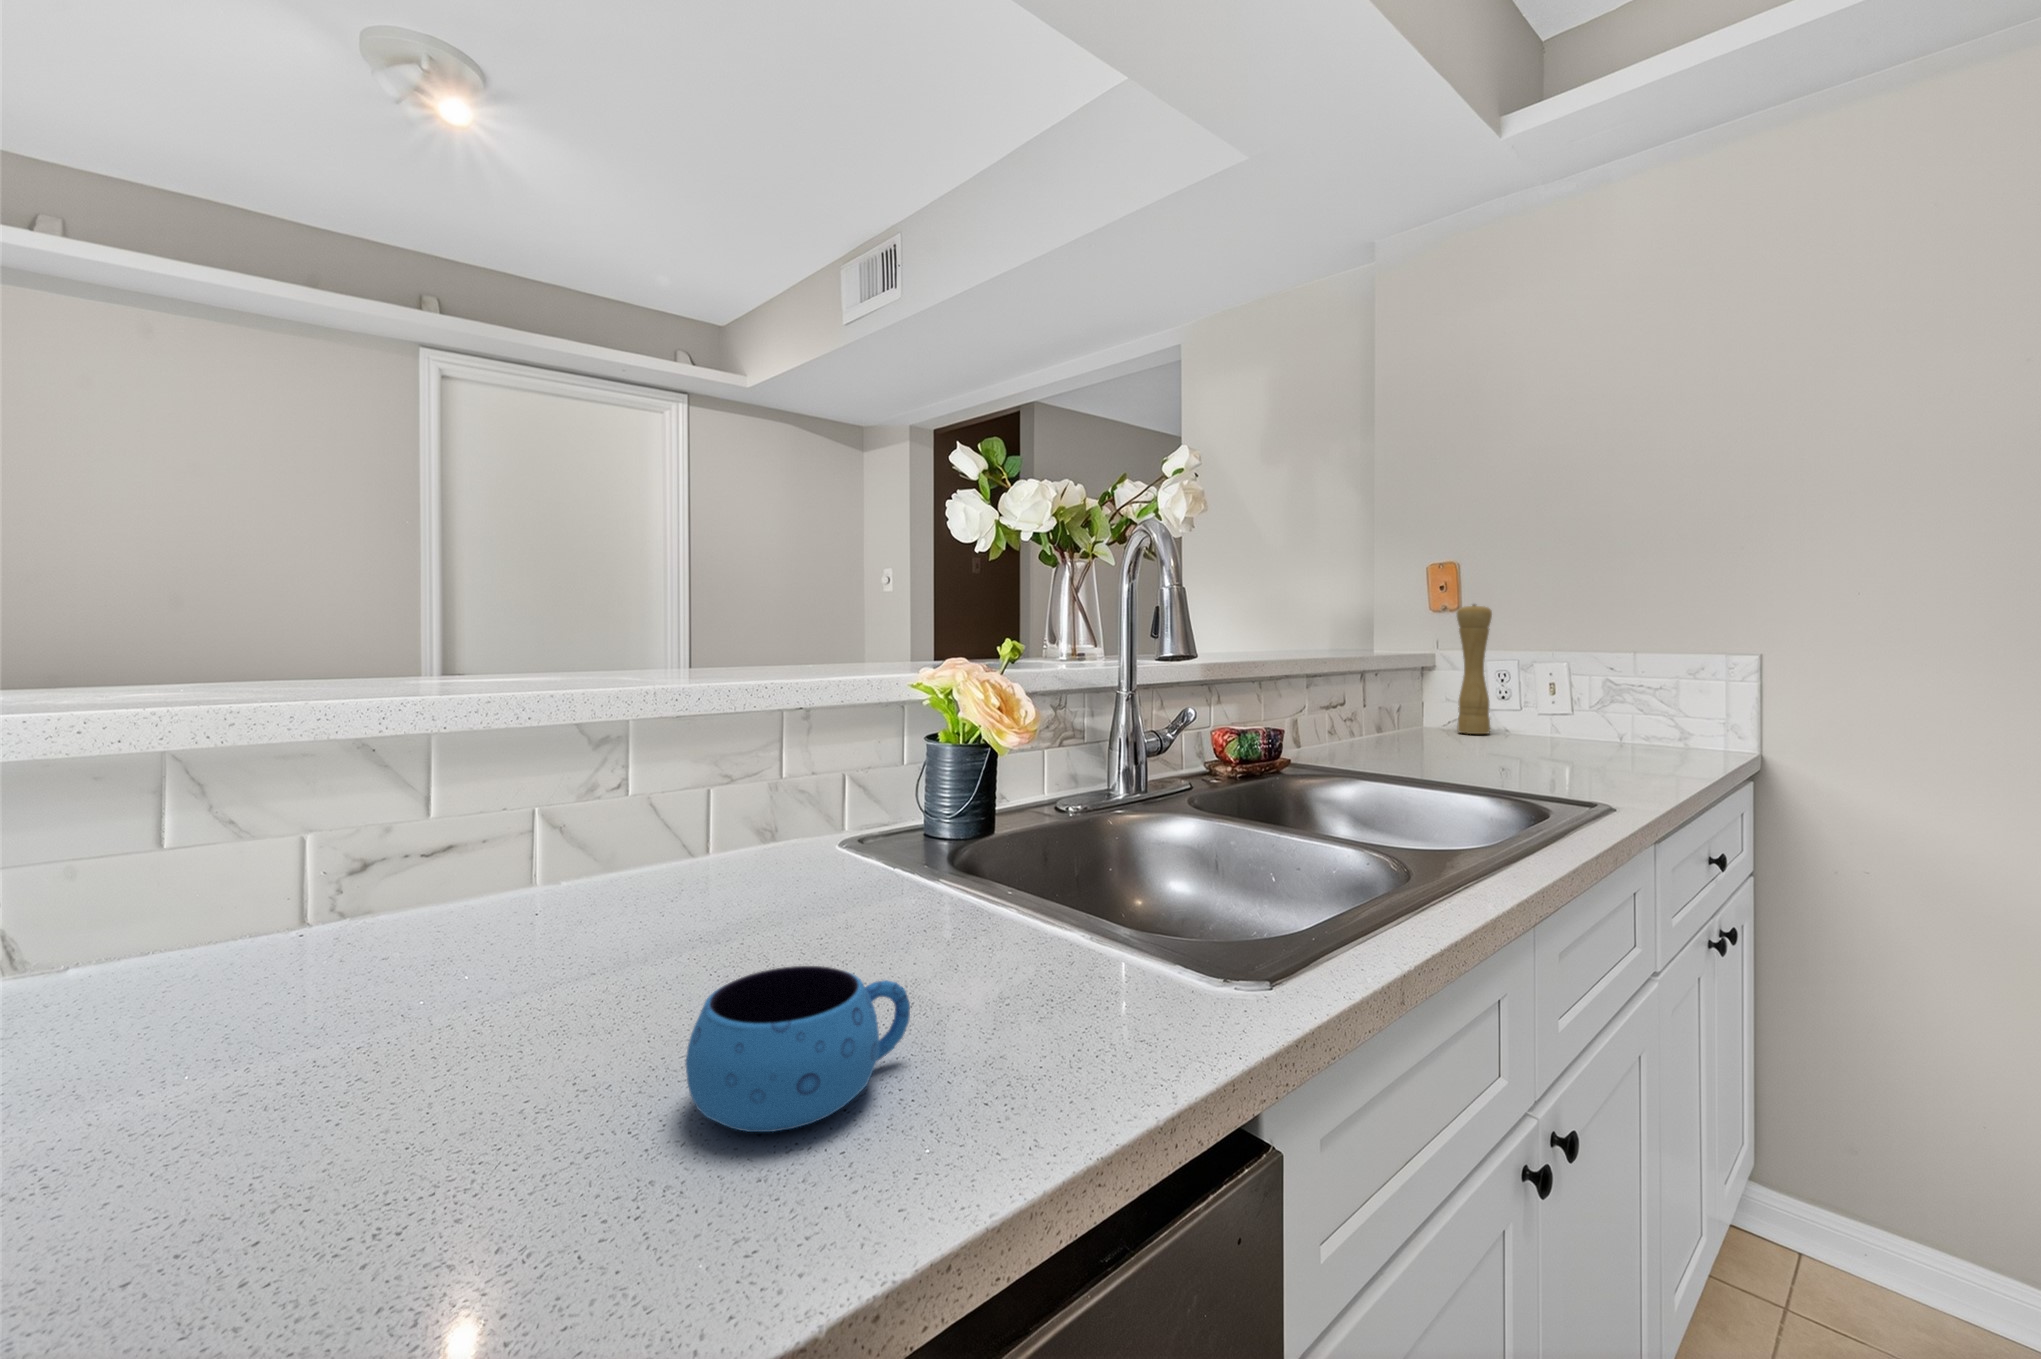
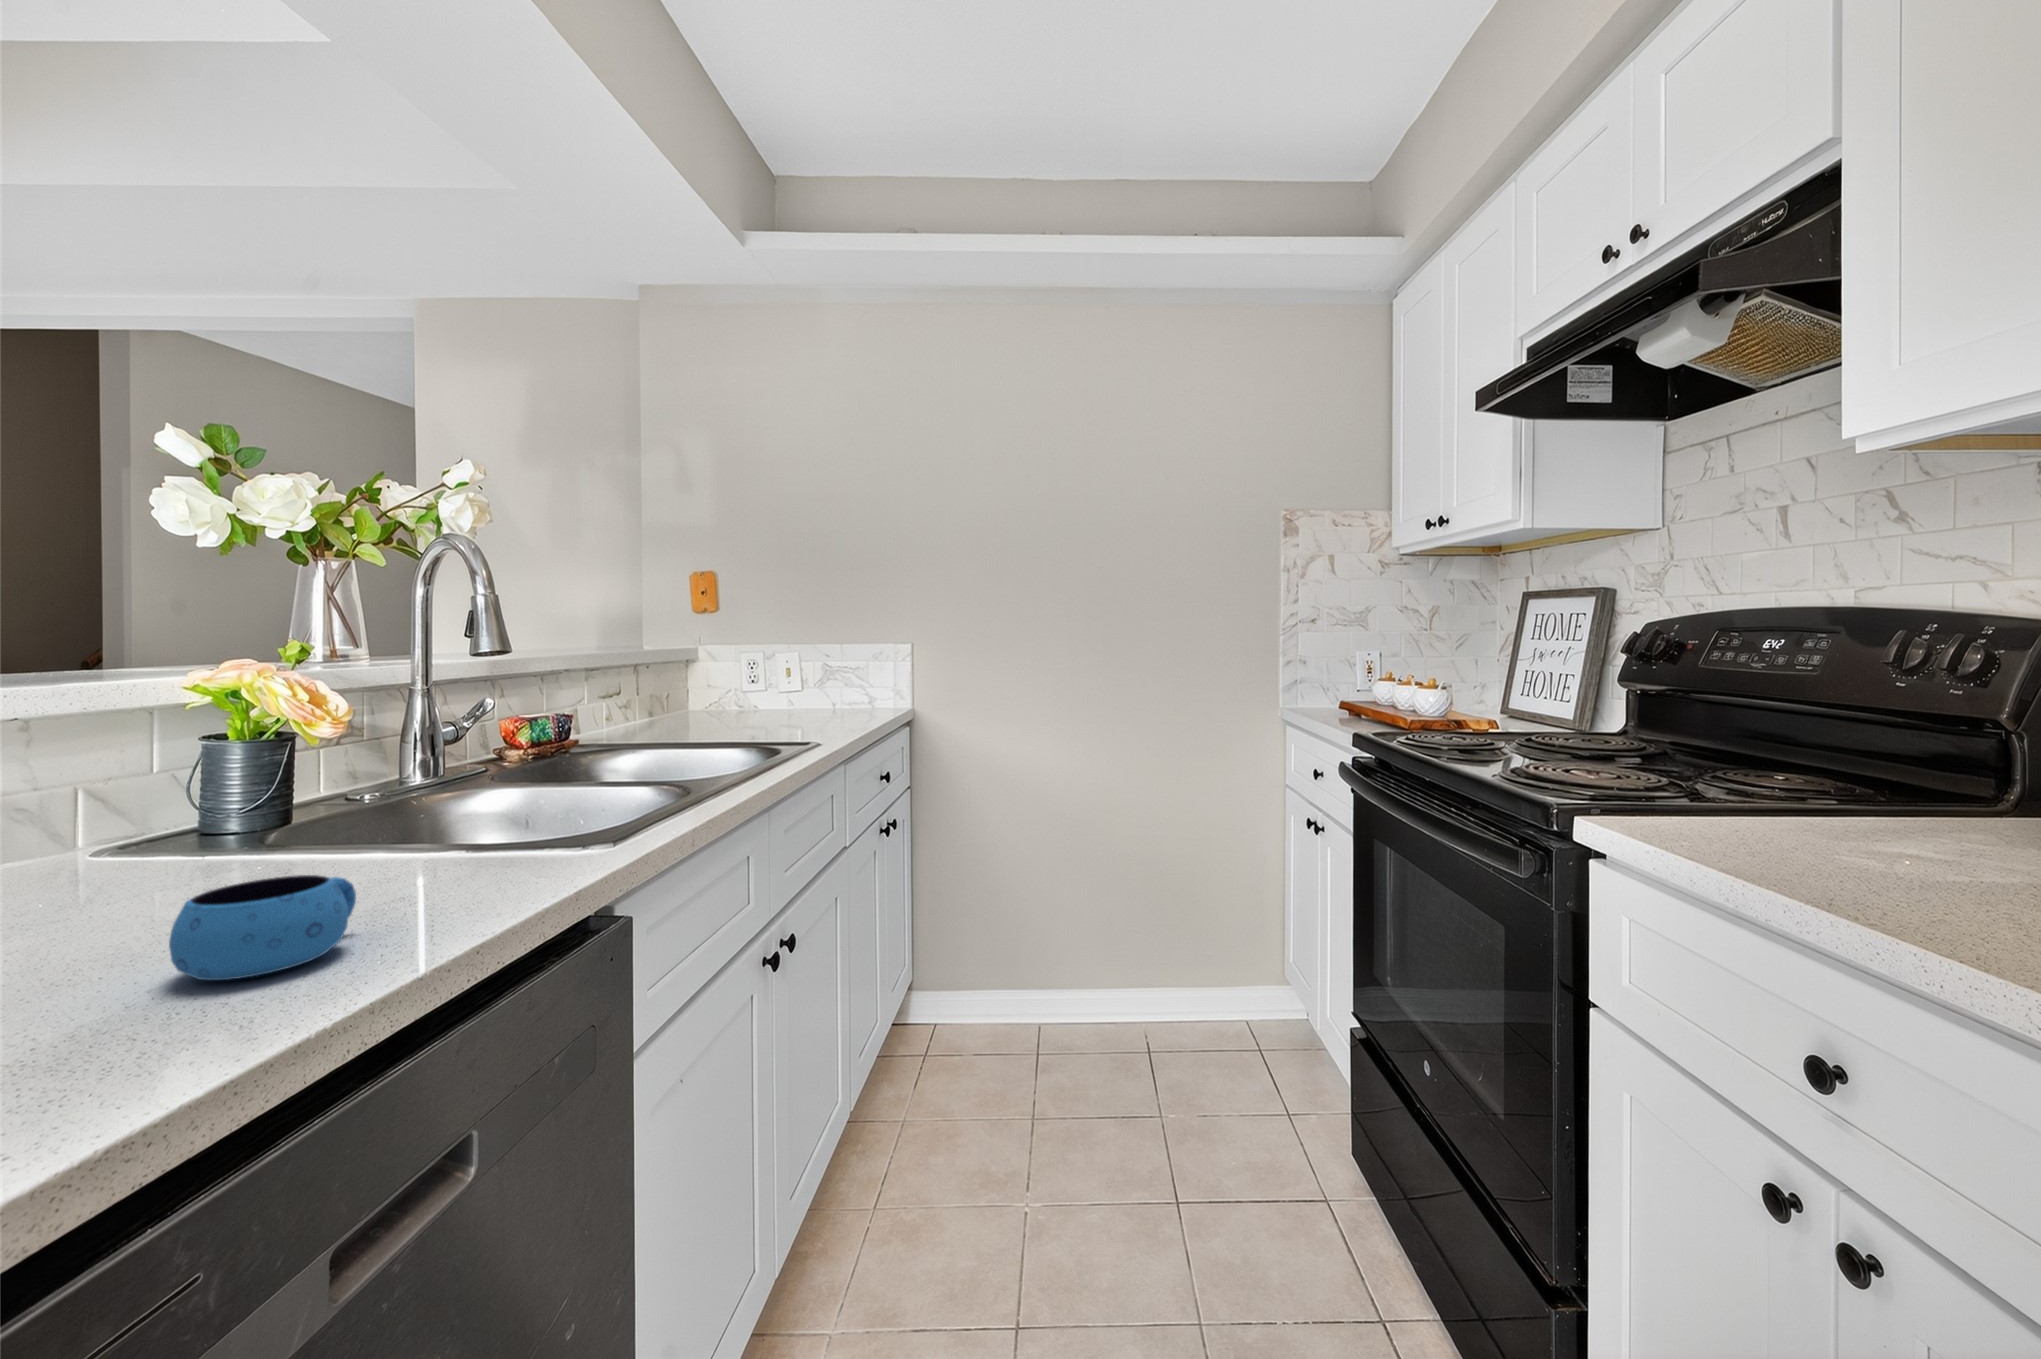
pepper mill: present [1457,604,1492,734] -> none [713,607,741,712]

